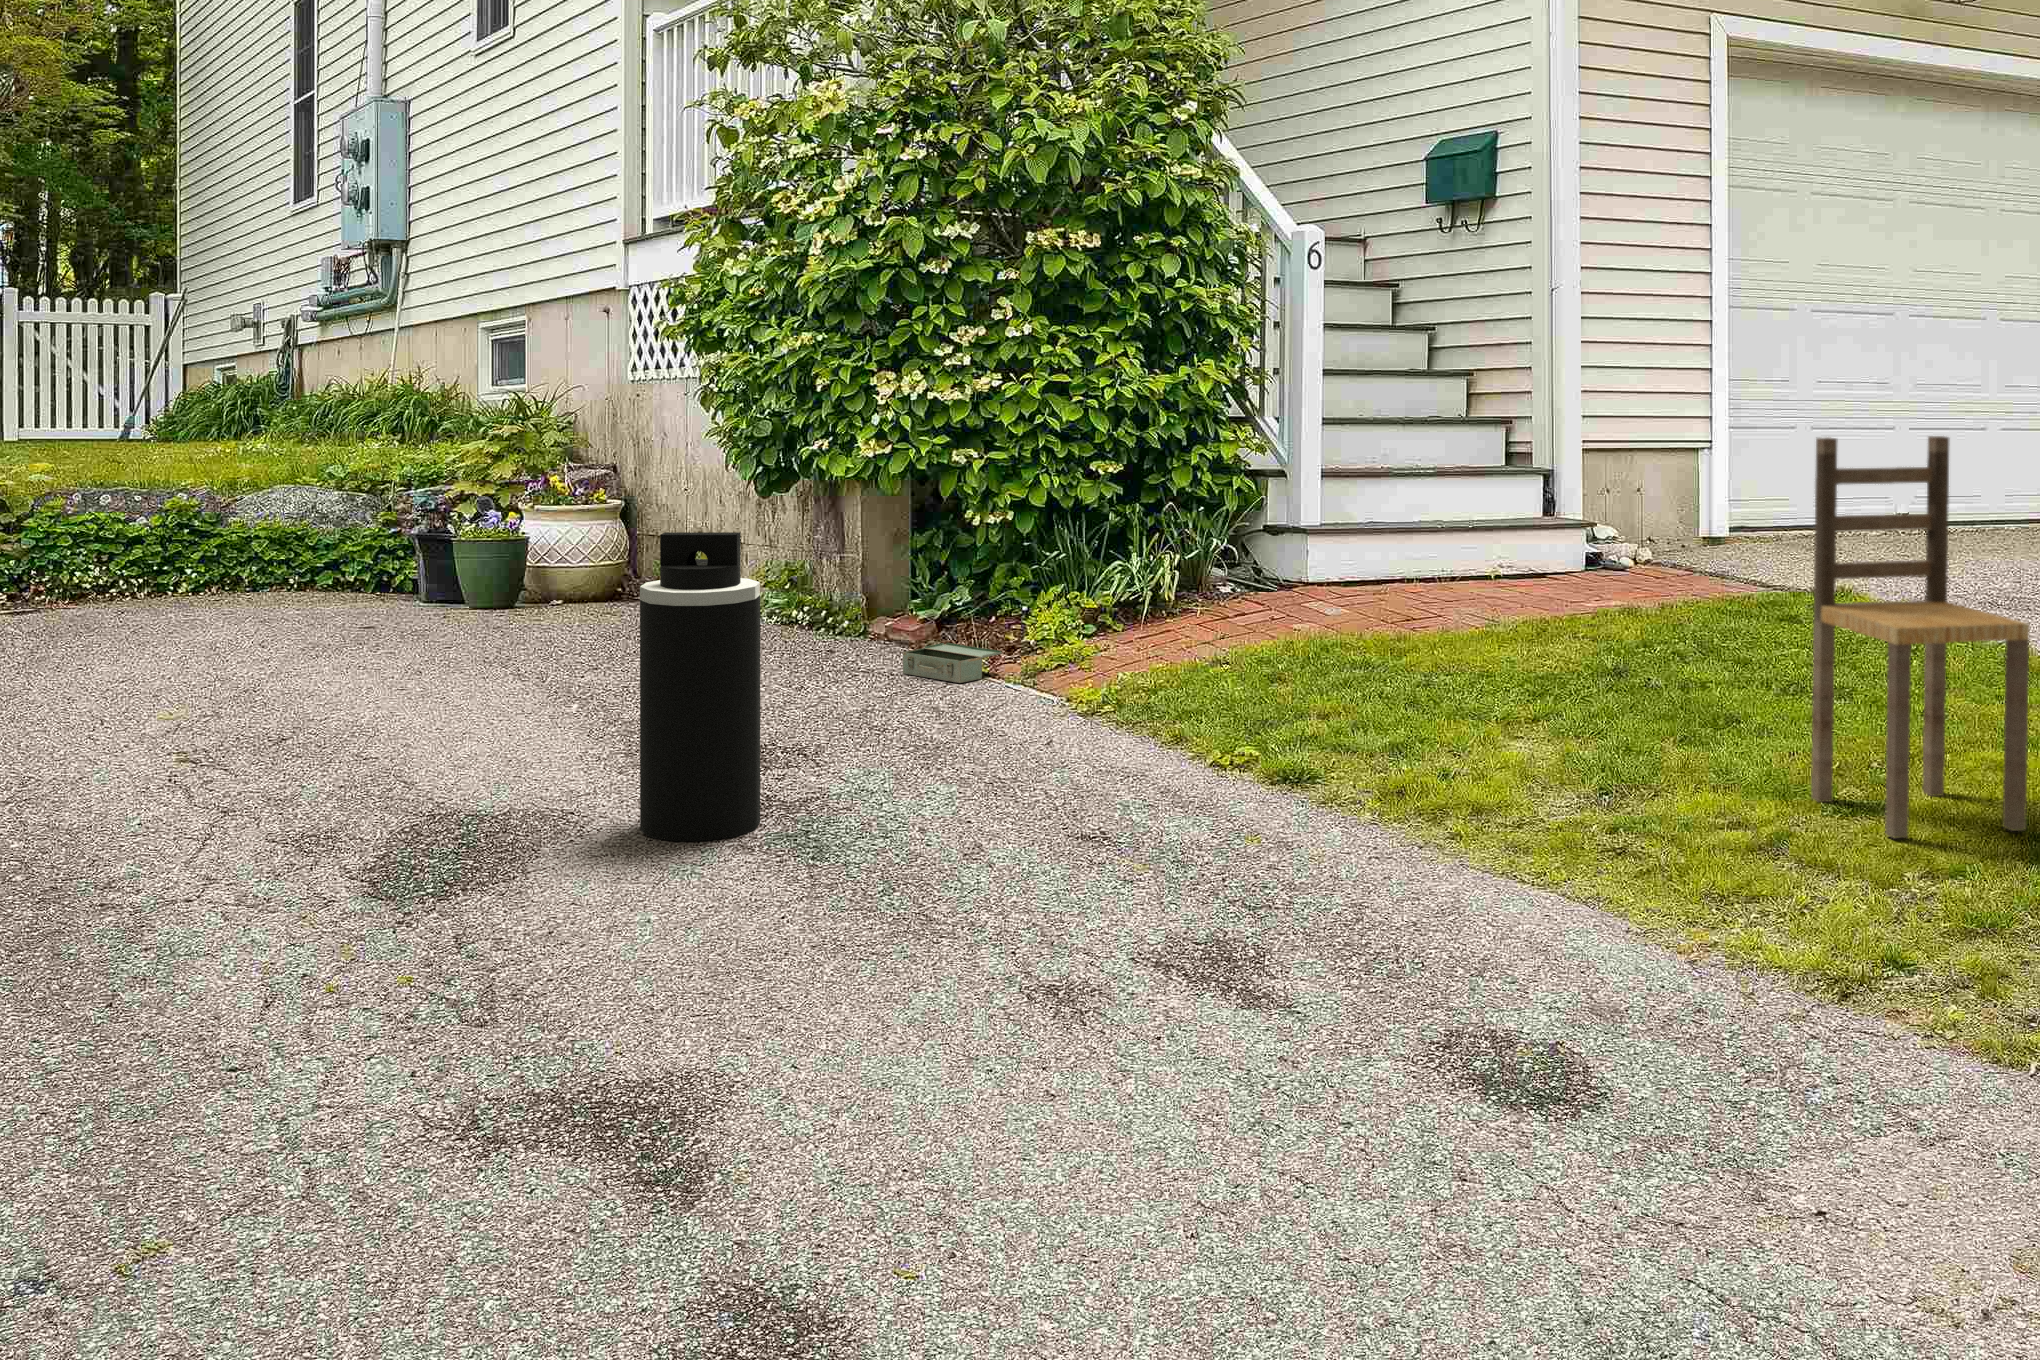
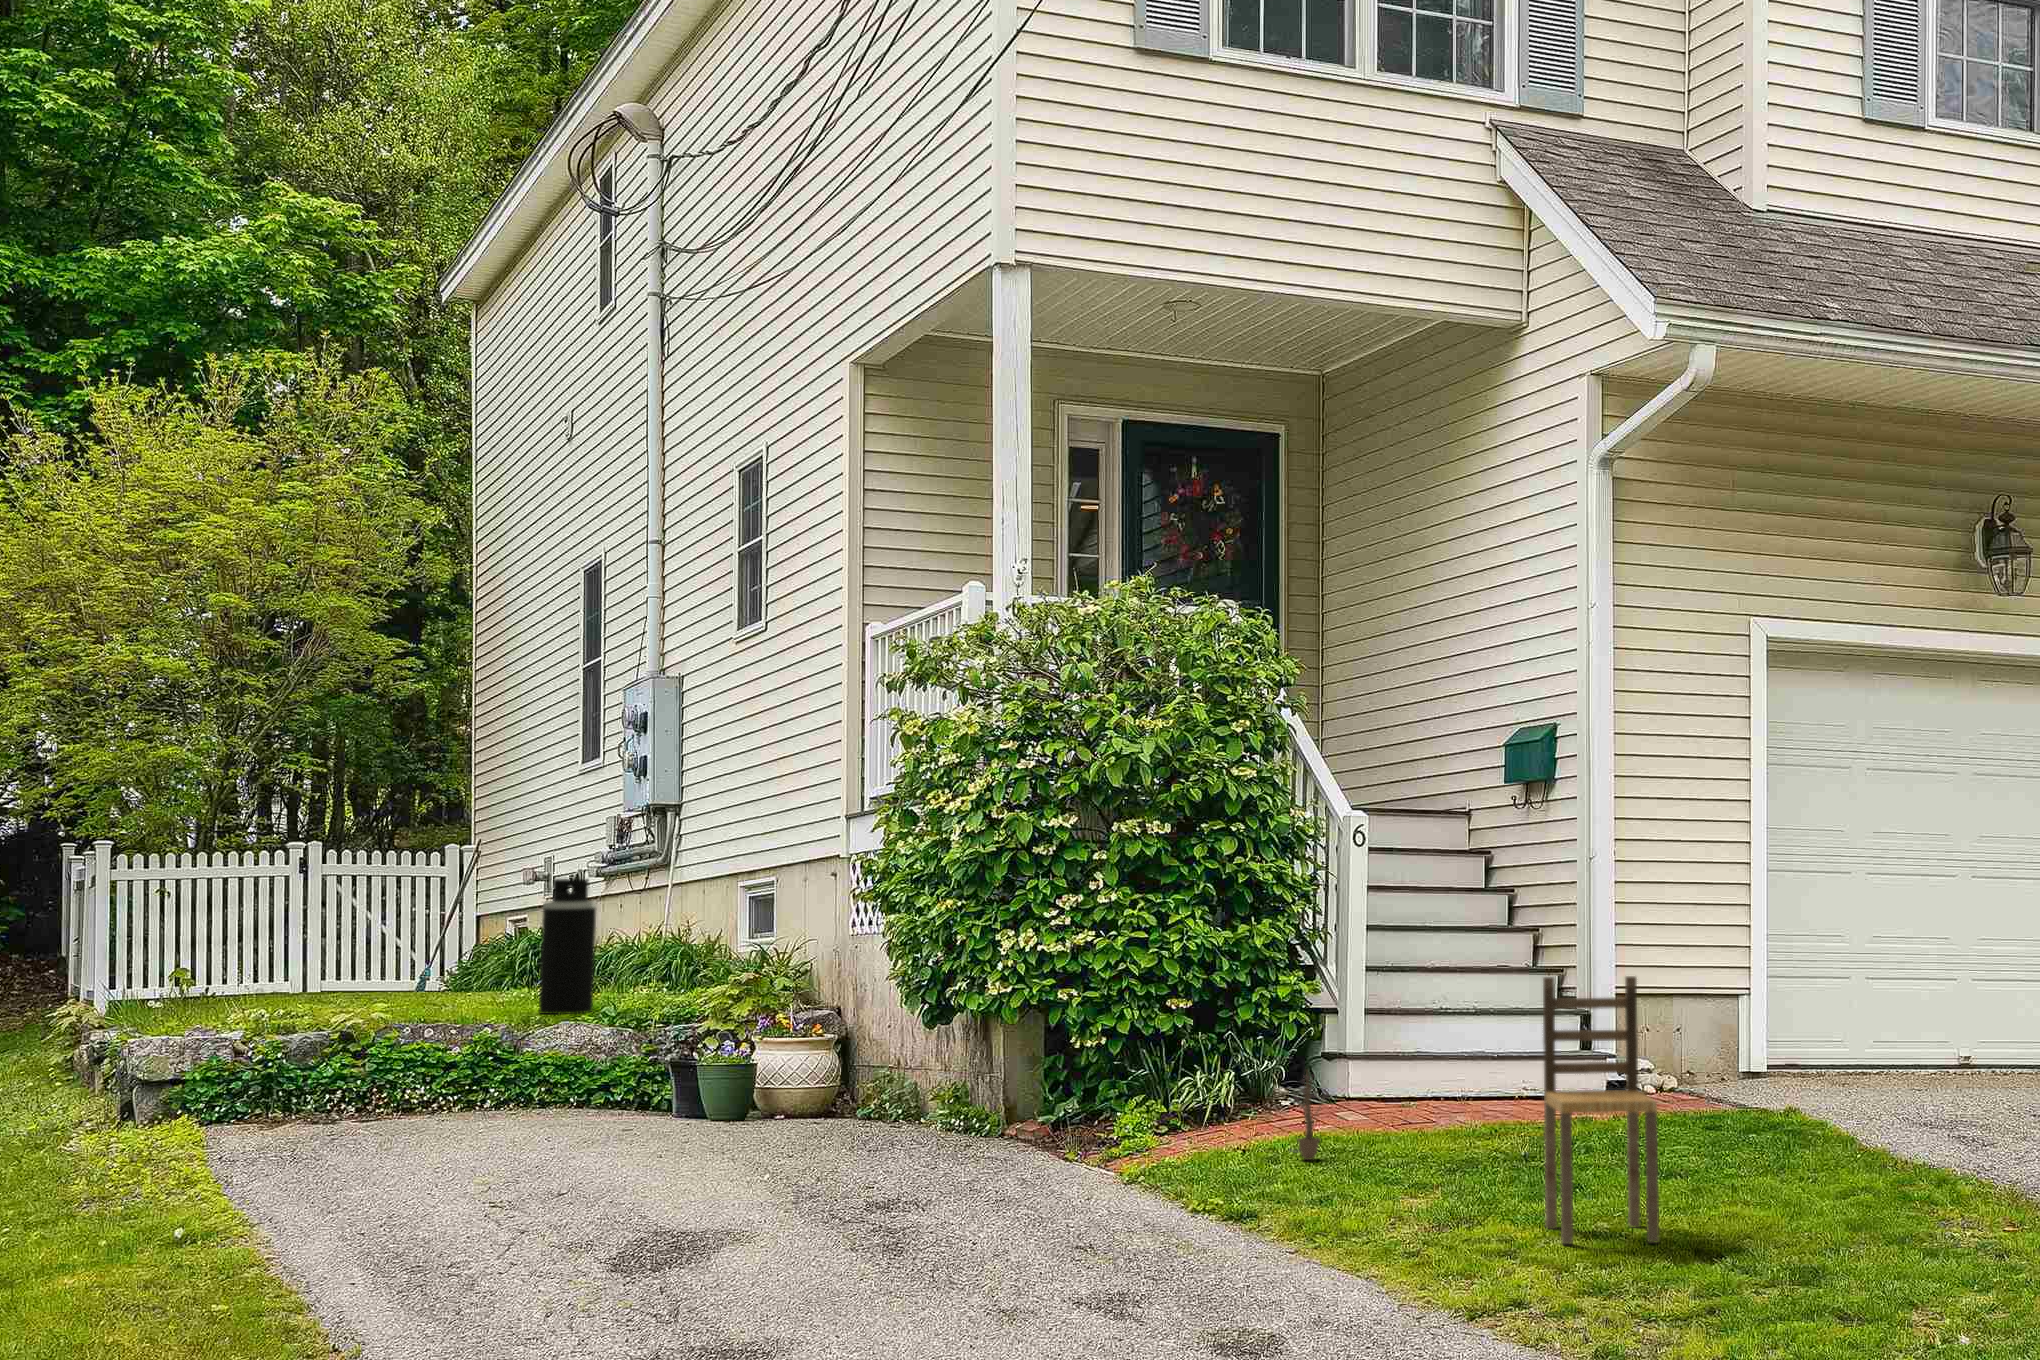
trash can: present [640,532,760,841] -> present [539,879,597,1014]
decorative plant: none [1305,556,1370,675] -> present [1293,1072,1328,1160]
toolbox: present [903,643,1002,683] -> none [1012,1142,1085,1170]

